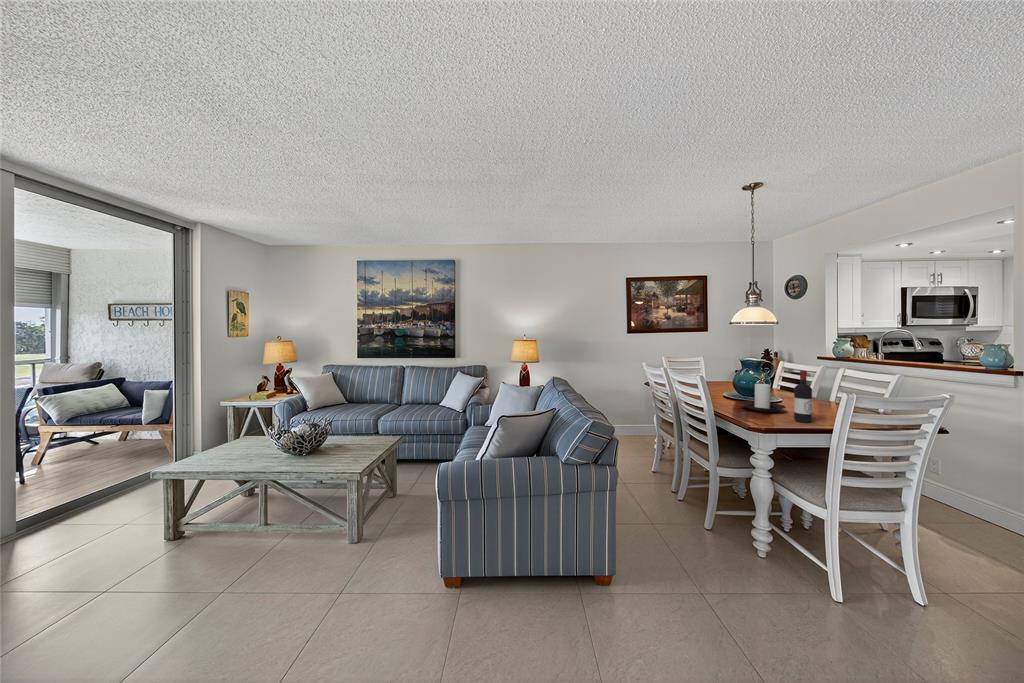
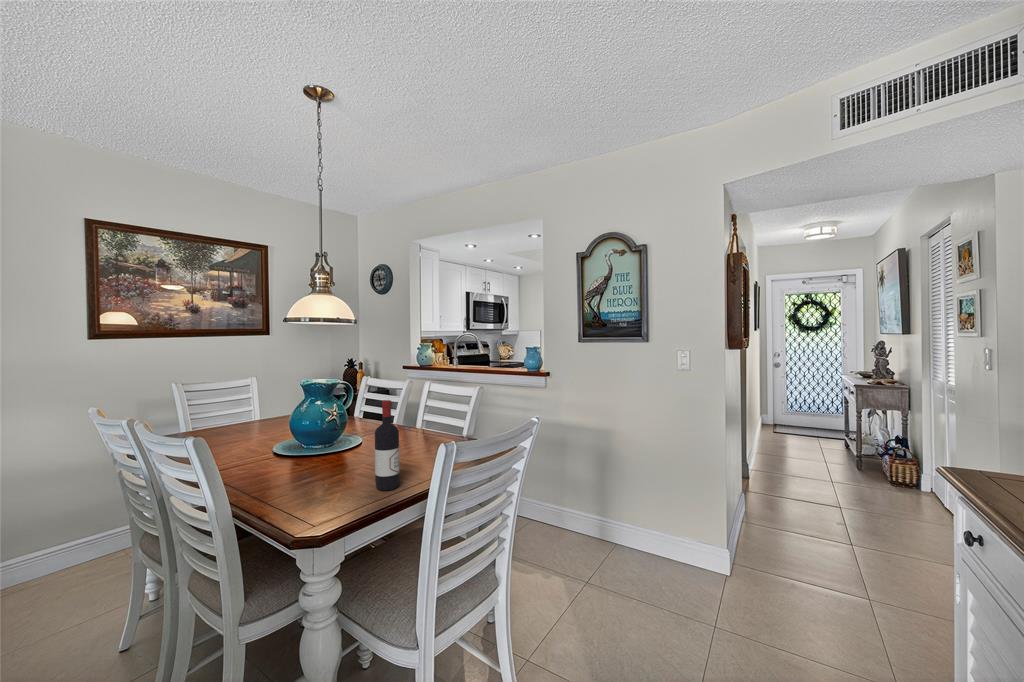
candle holder: present [740,384,786,413] -> none [293,425,365,481]

